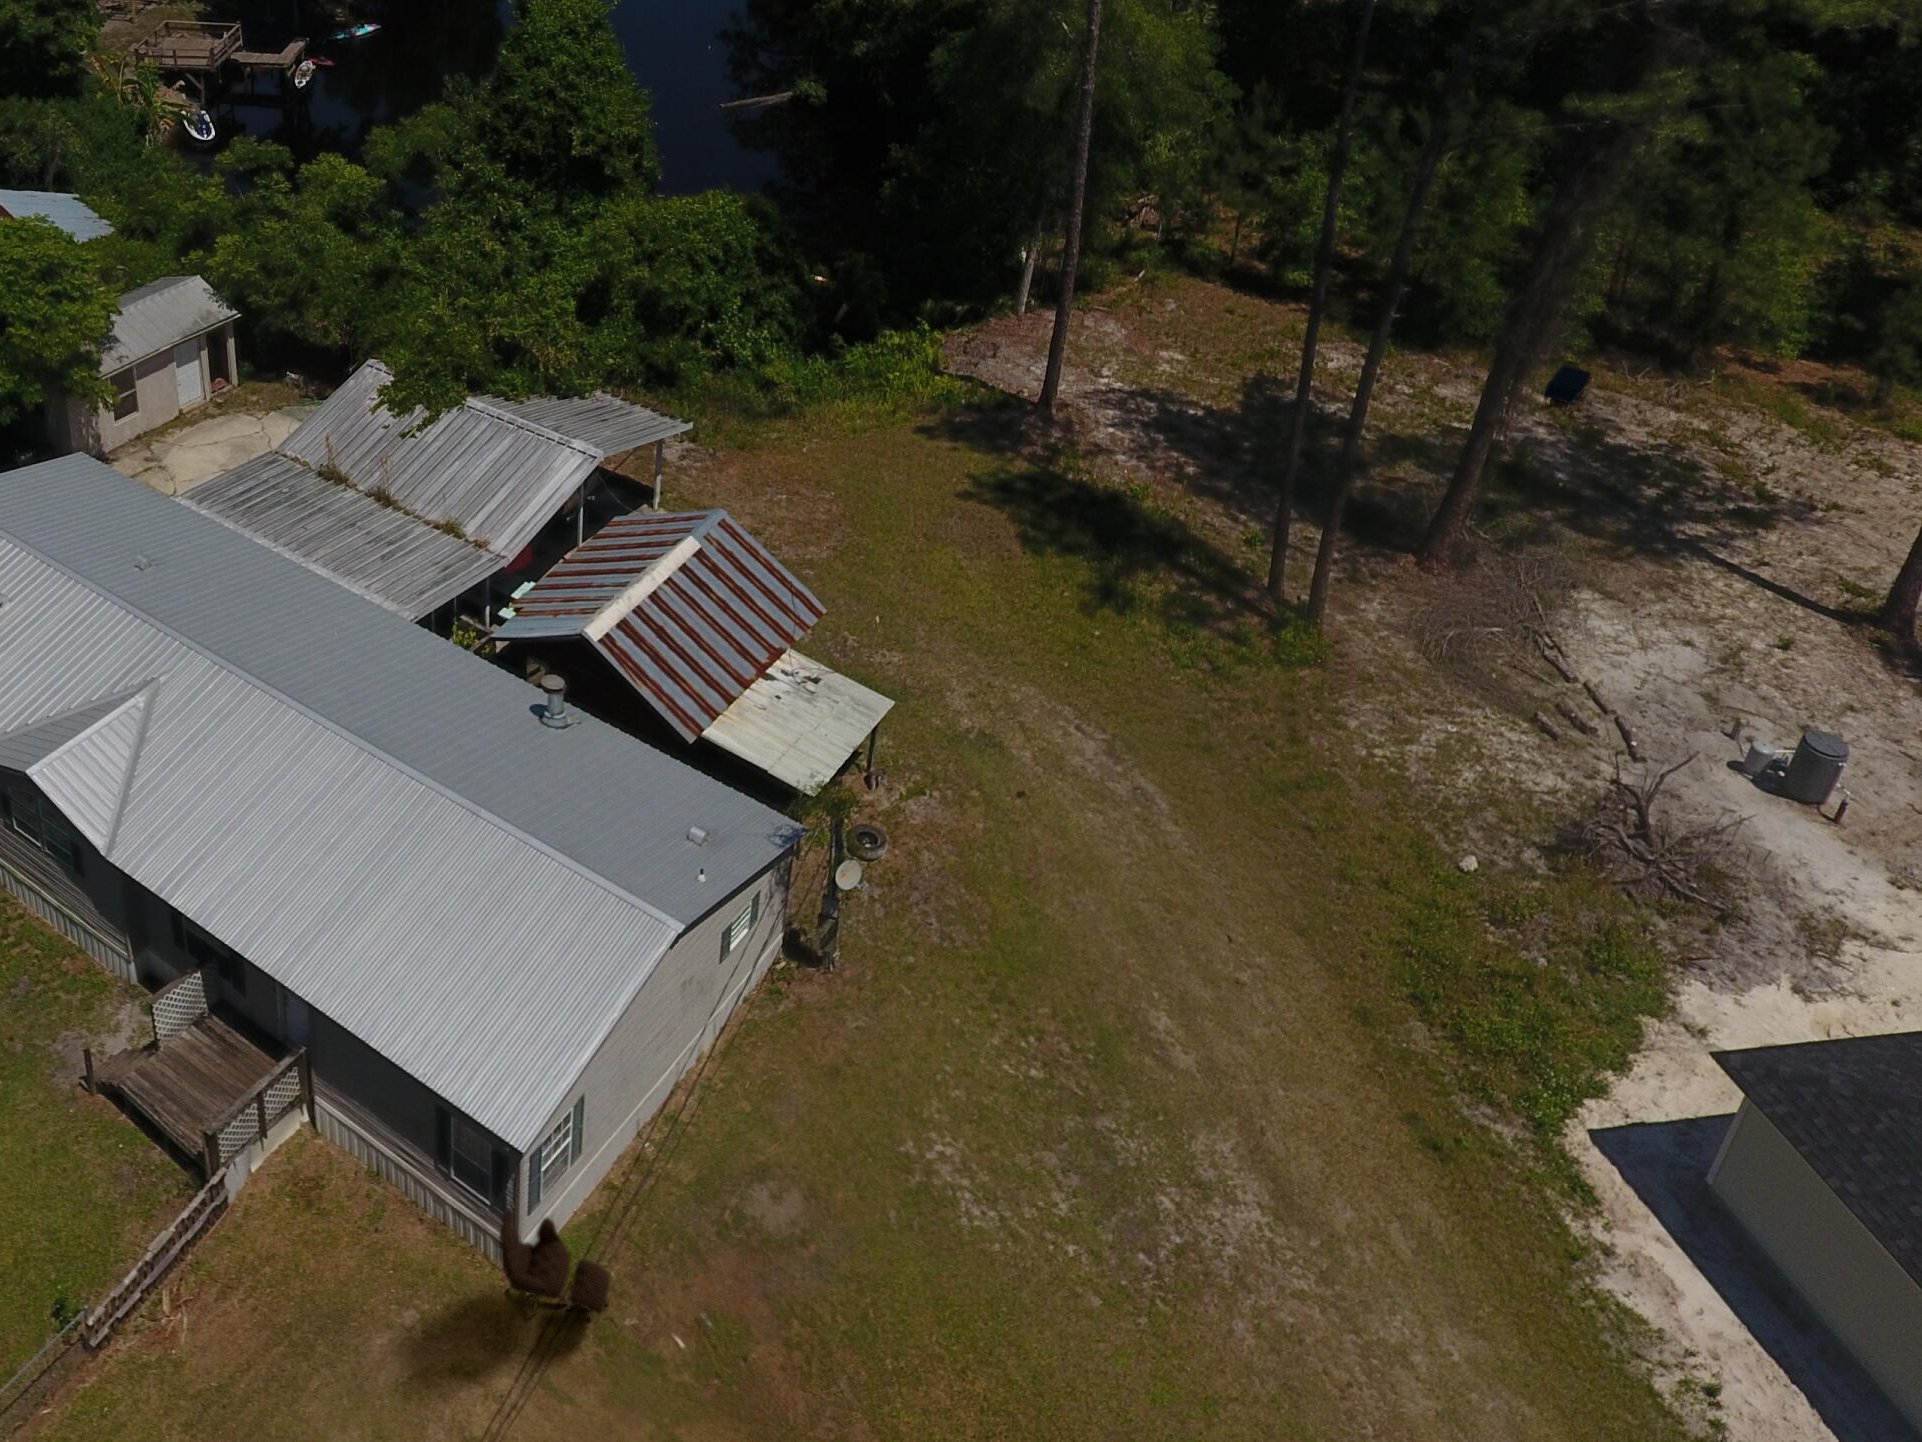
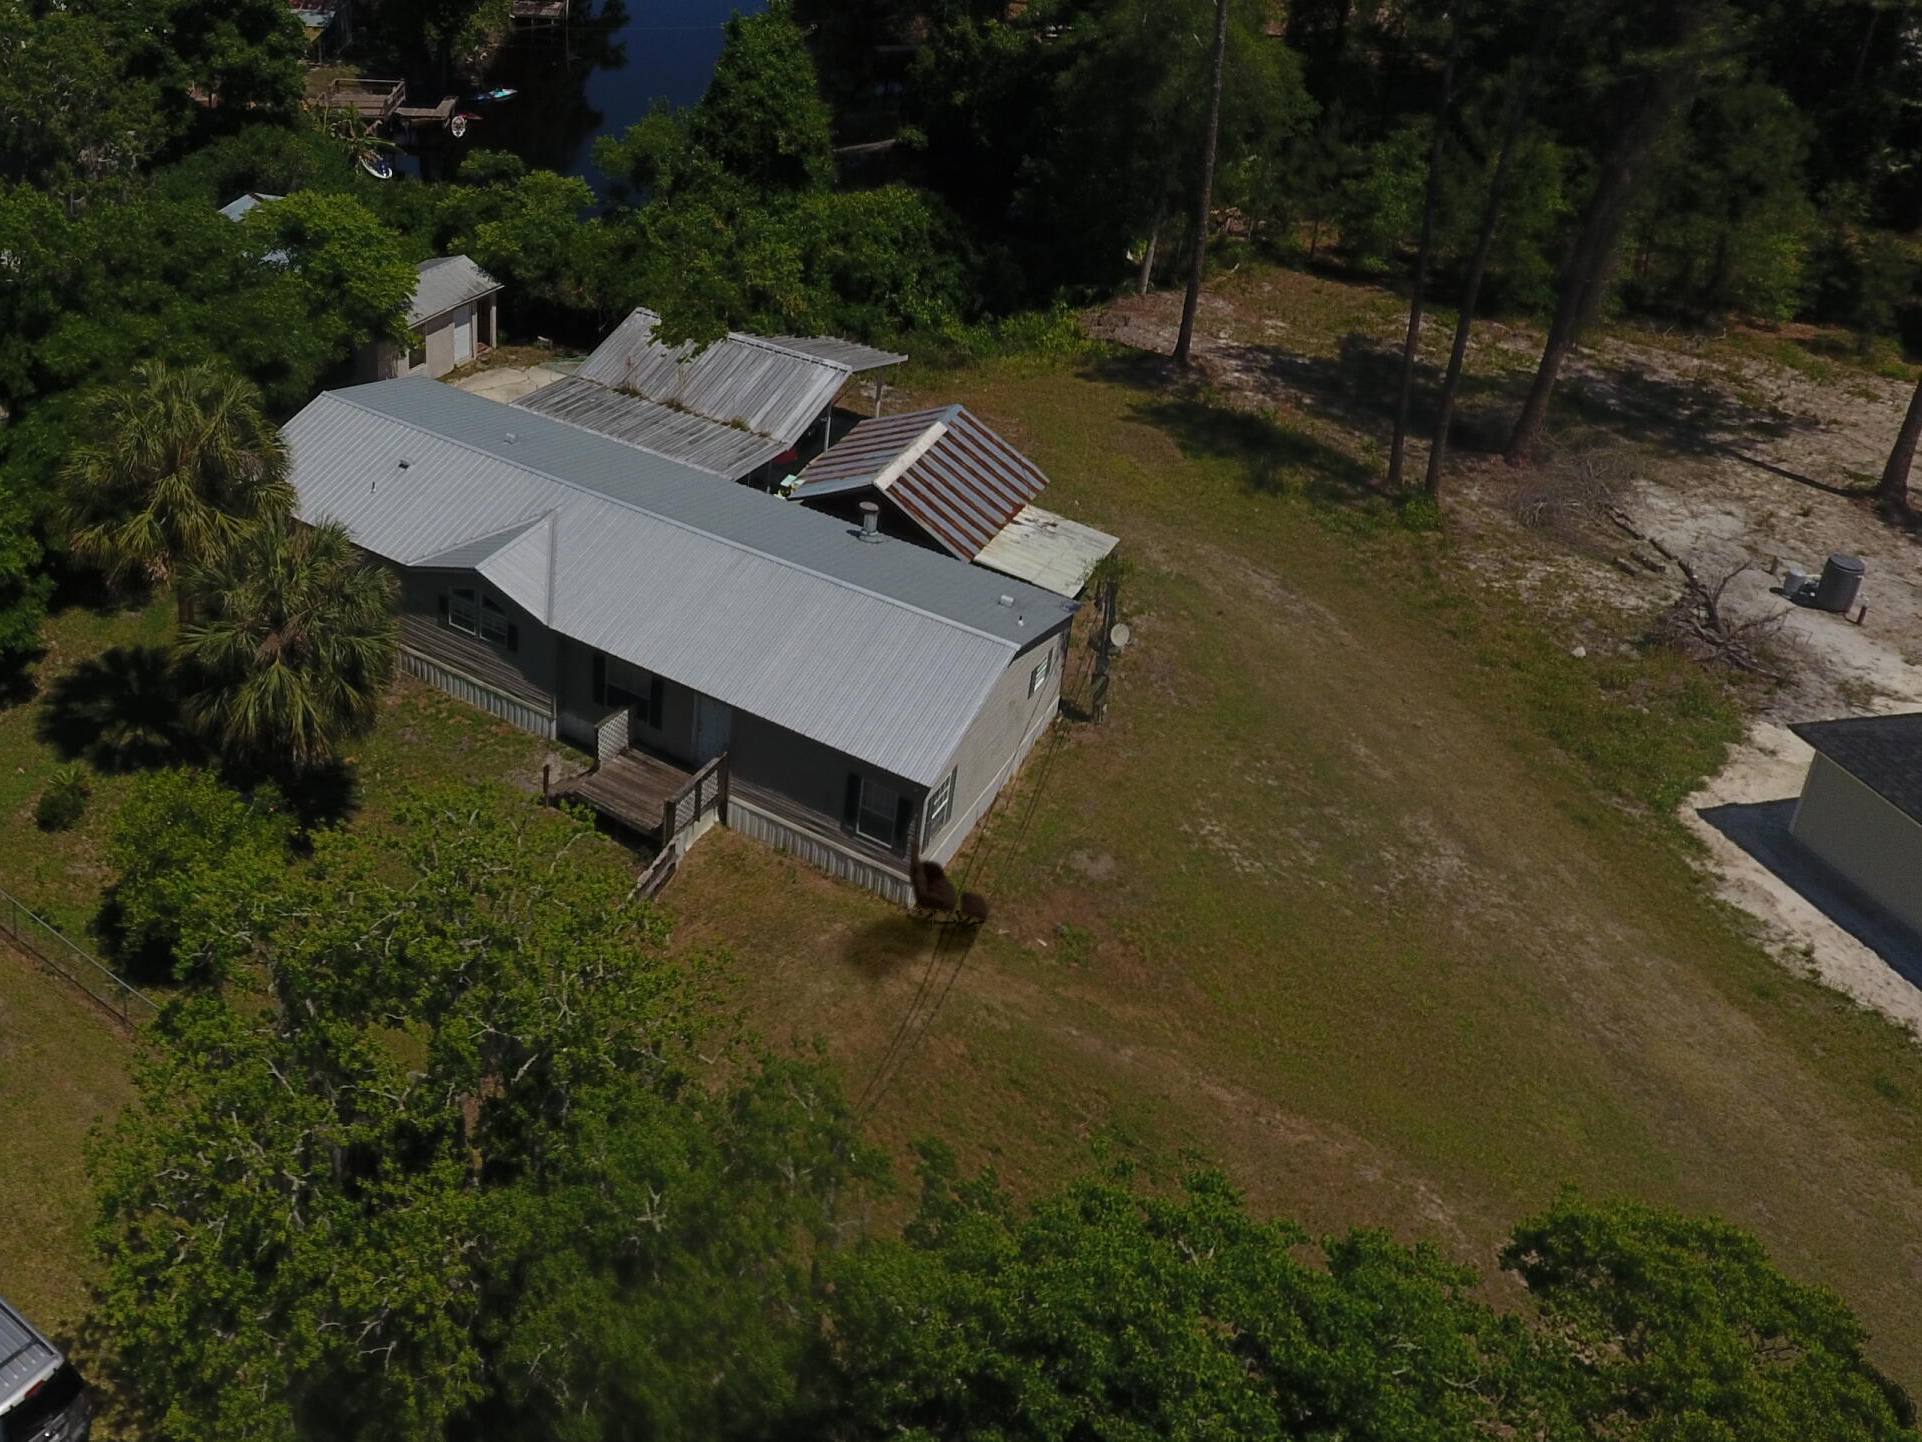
bench: present [1544,365,1591,409] -> none [1590,324,1628,360]

